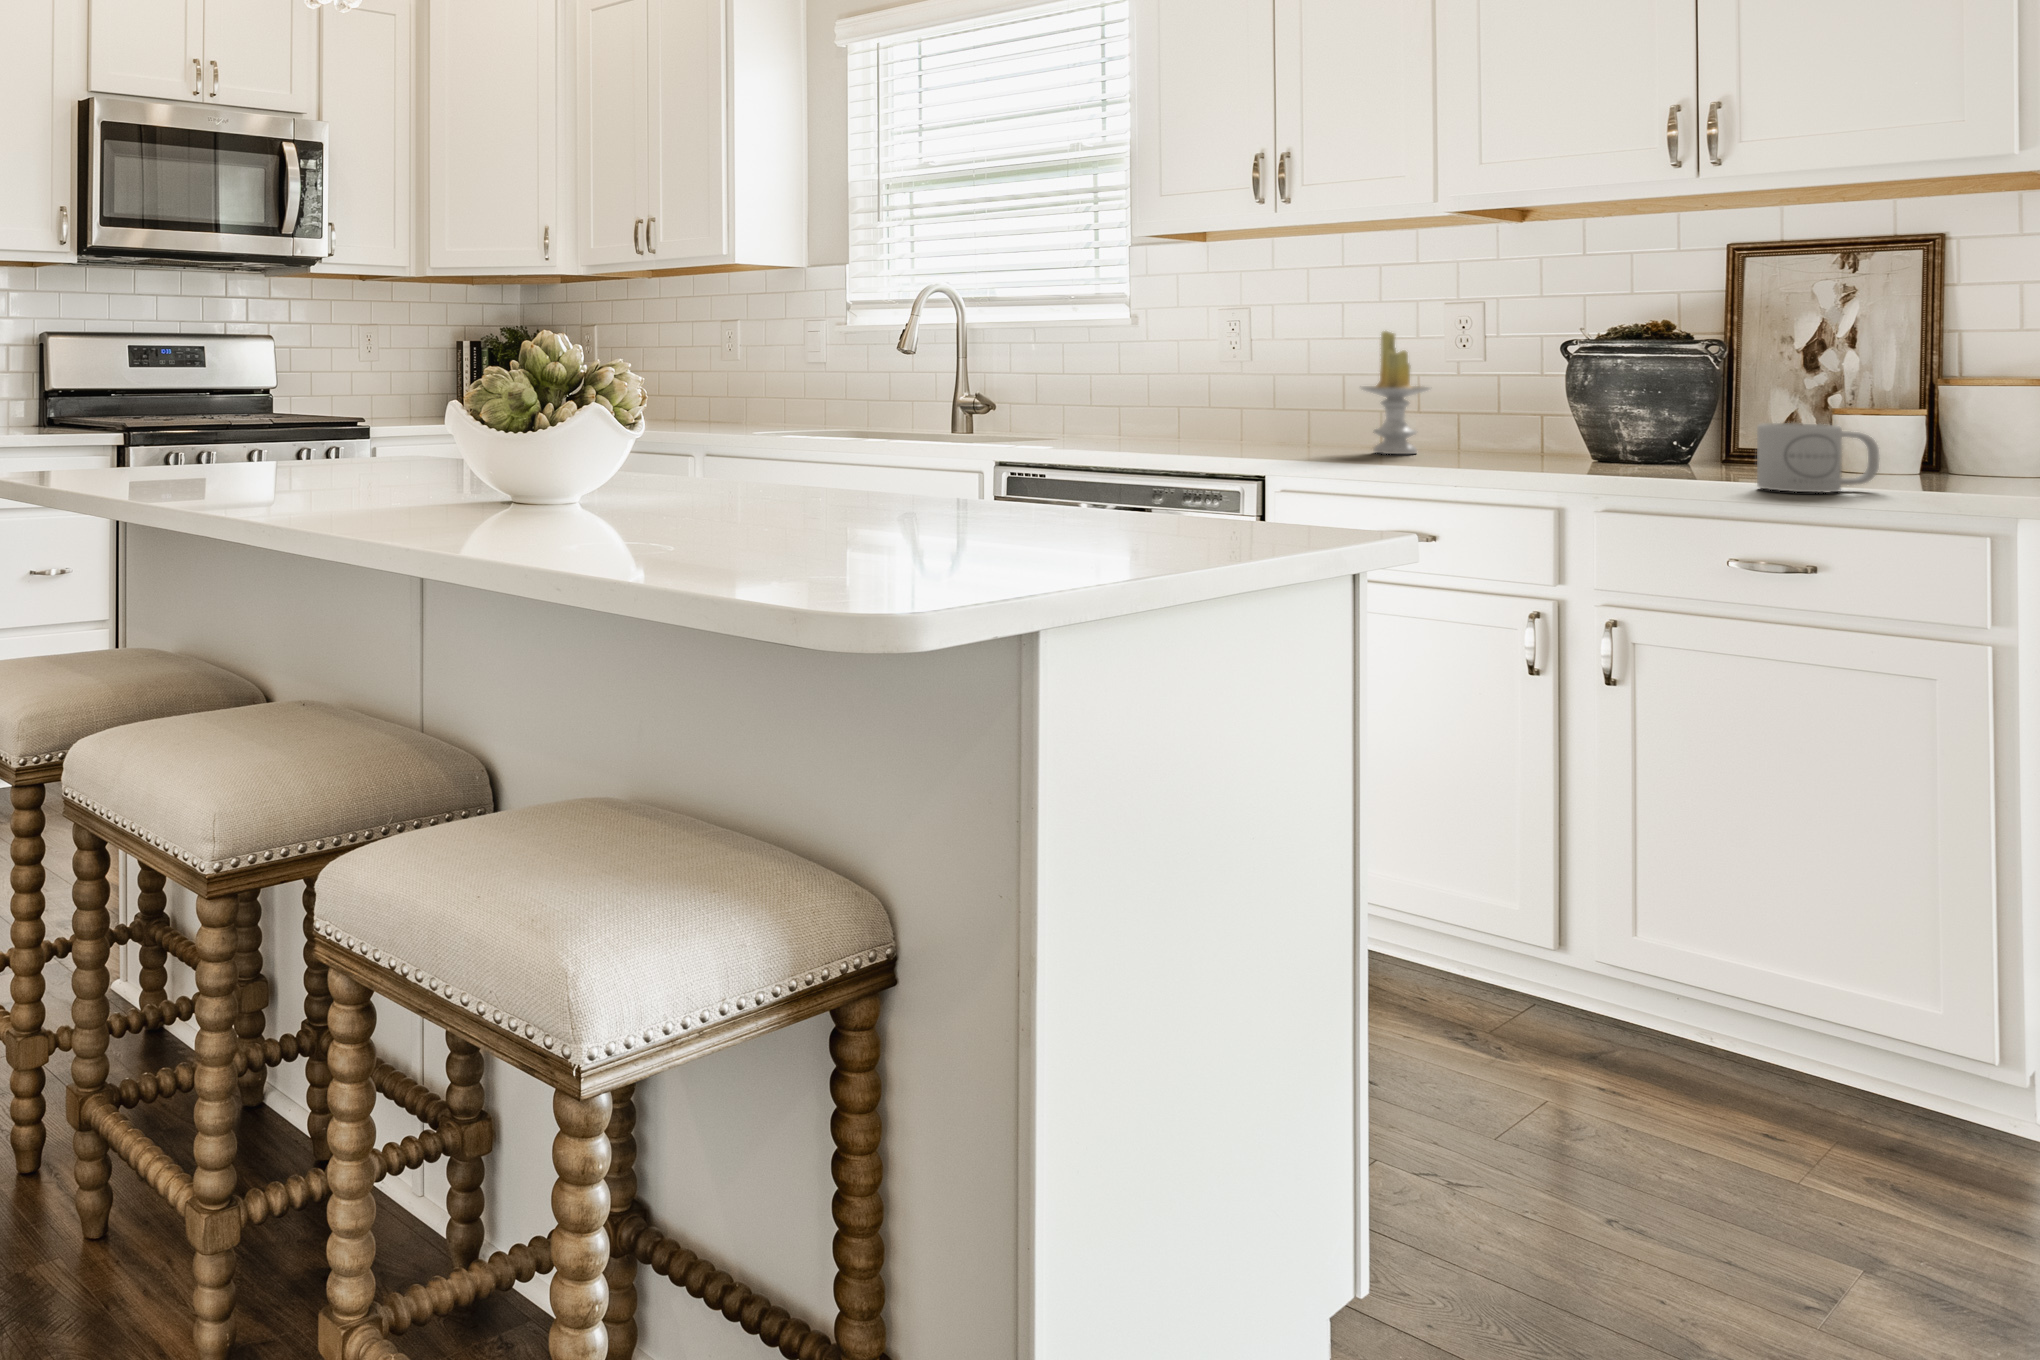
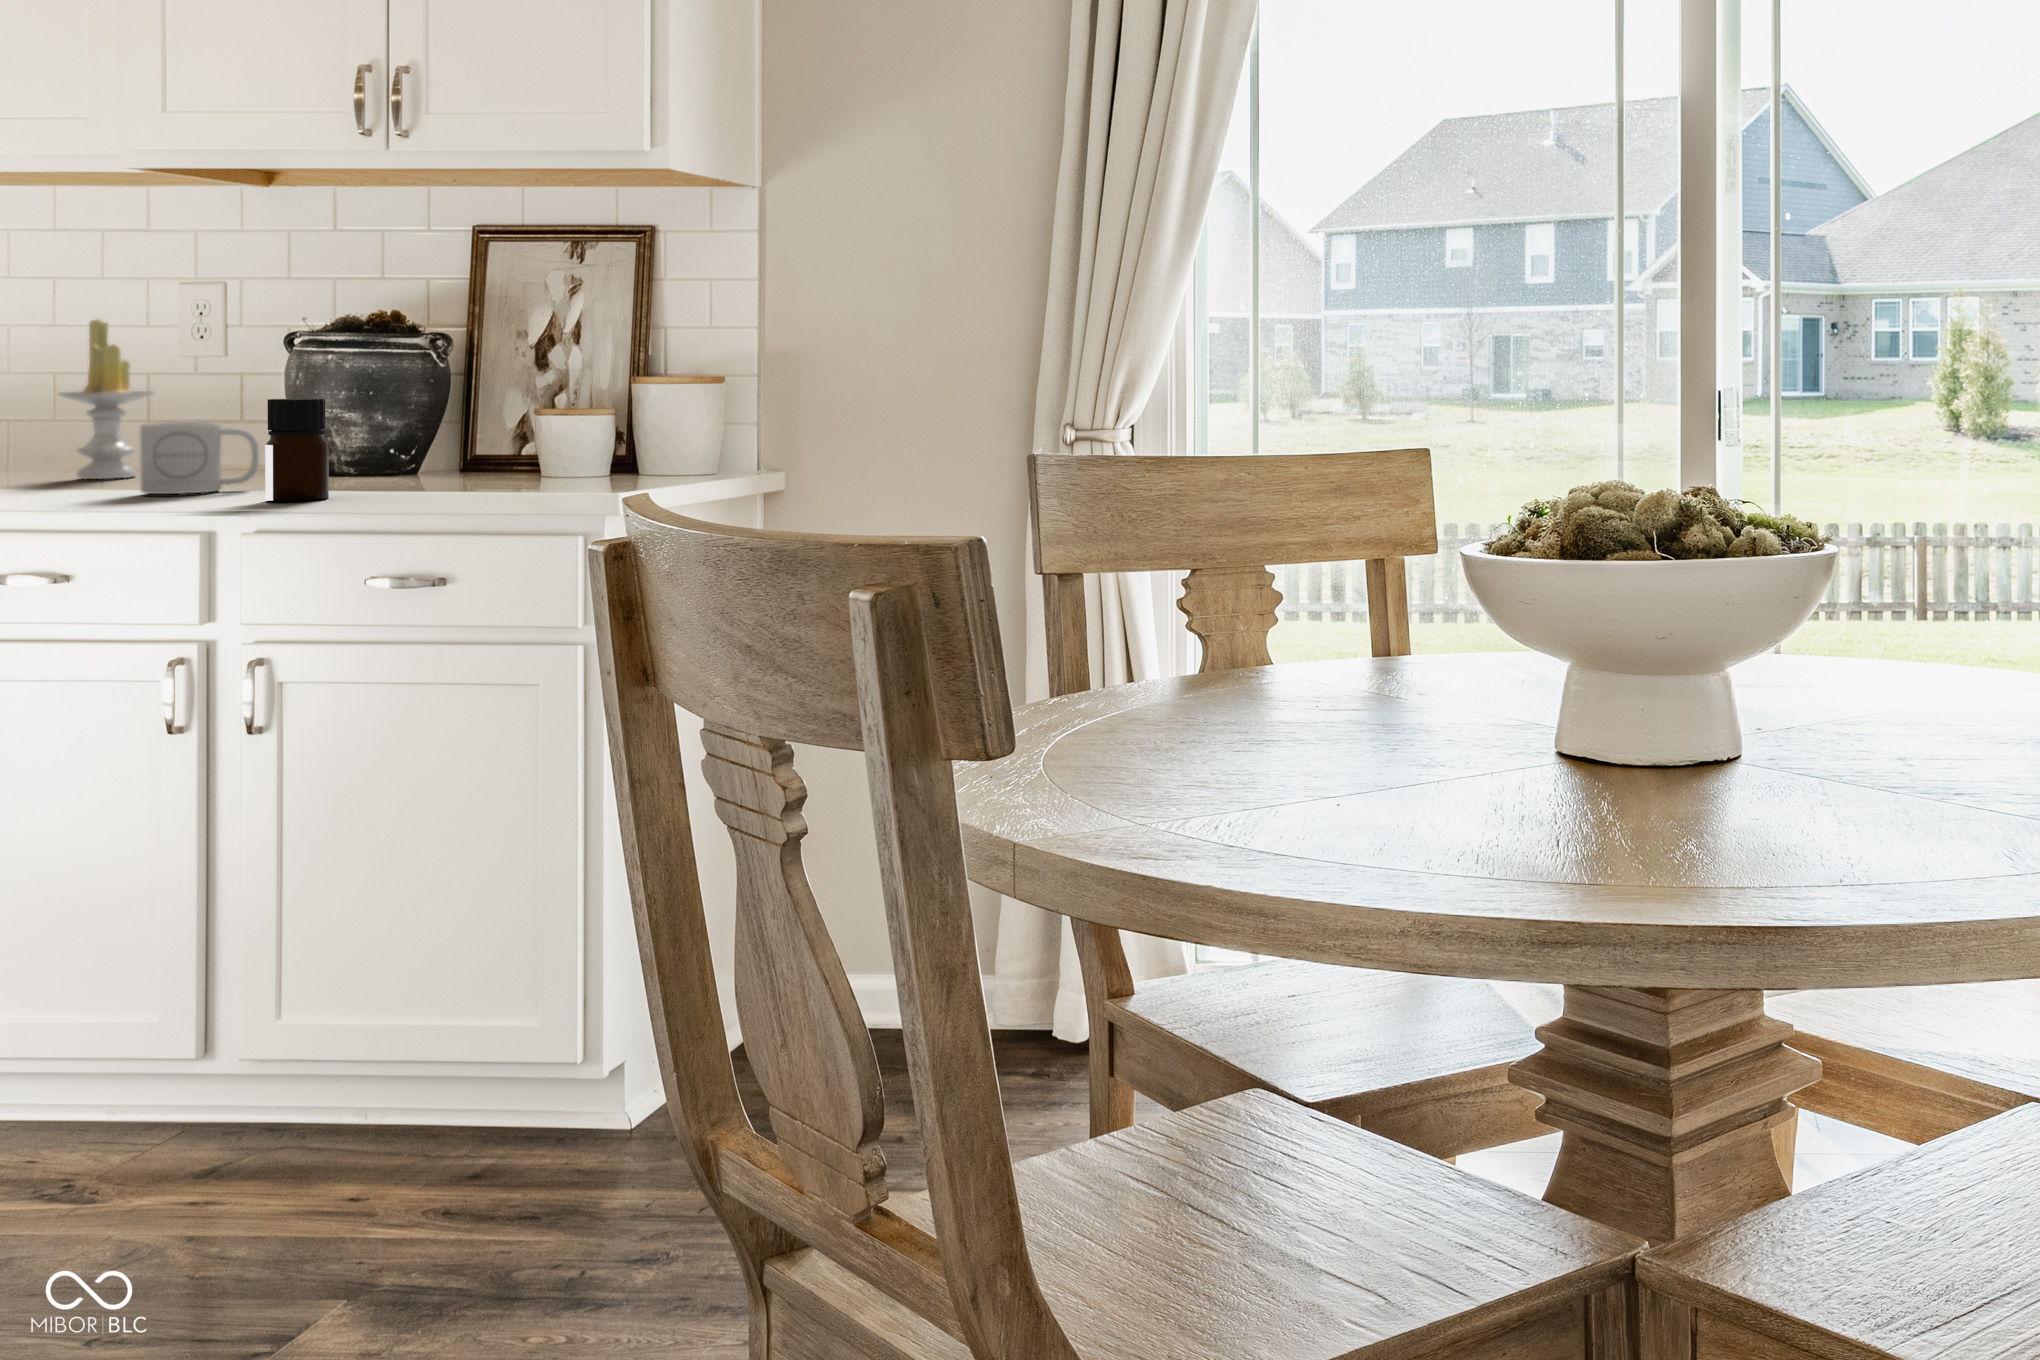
bottle: none [1621,399,1681,489] -> present [265,398,329,501]
mug: present [1757,423,1879,493] -> present [140,422,259,494]

